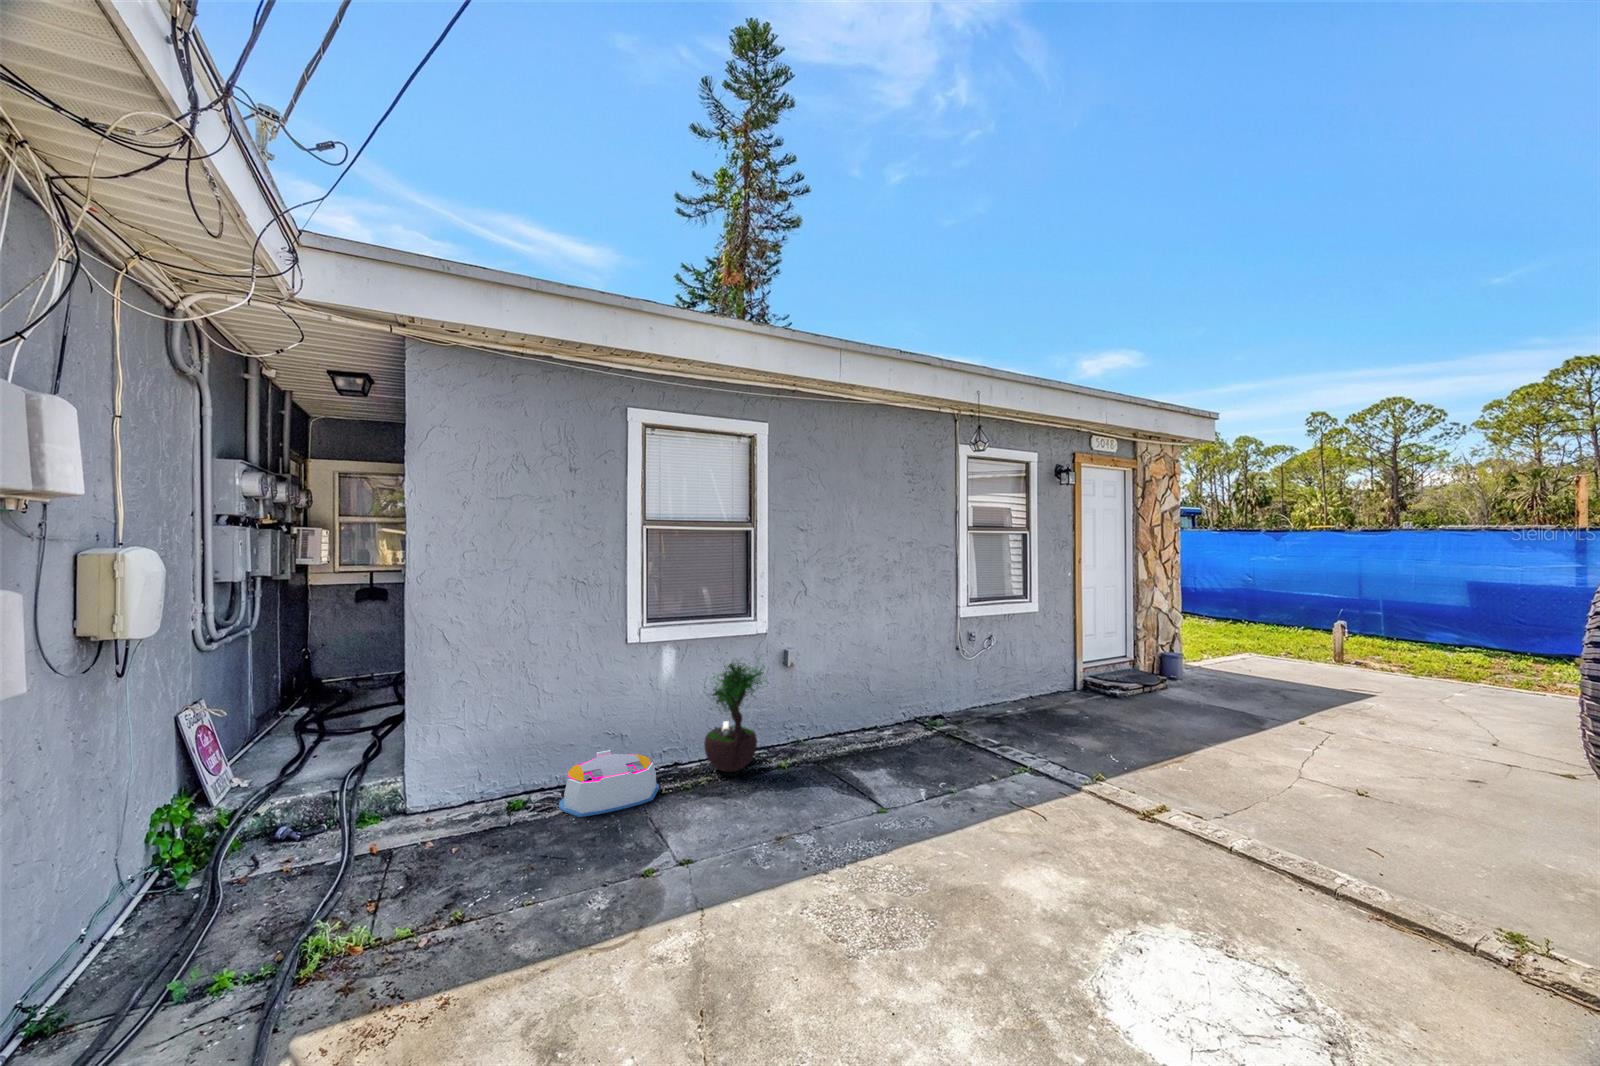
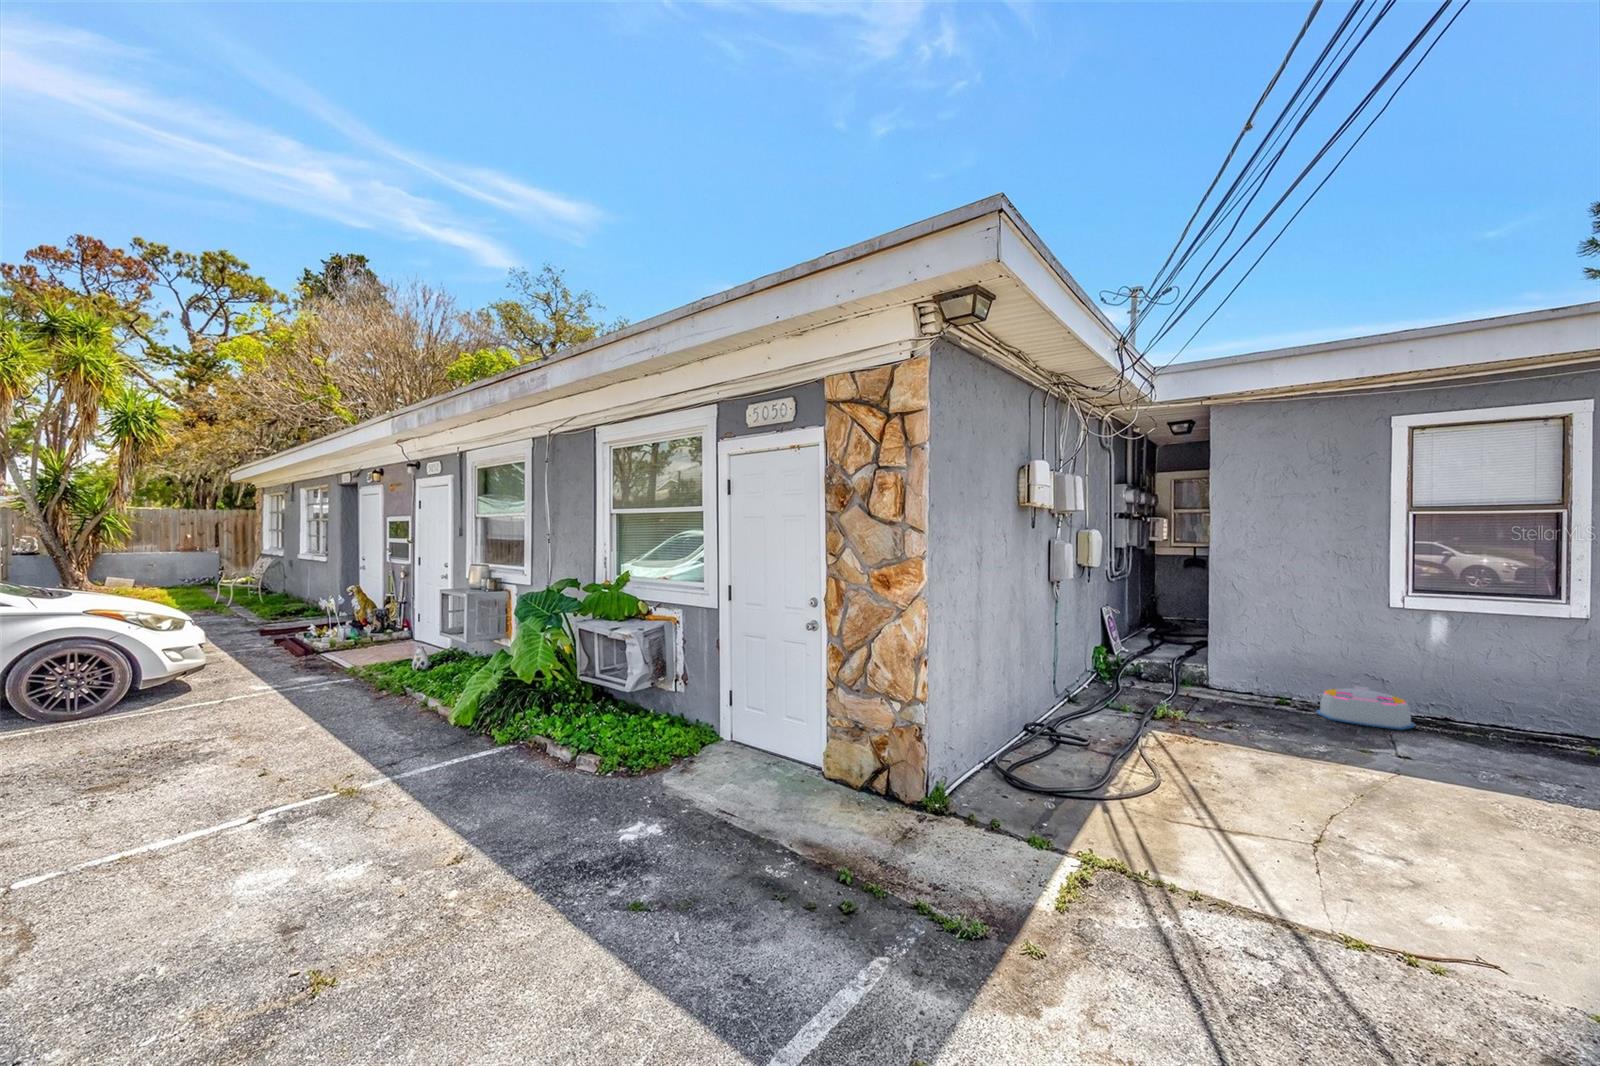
potted tree: present [704,652,769,772] -> none [1464,626,1565,741]

